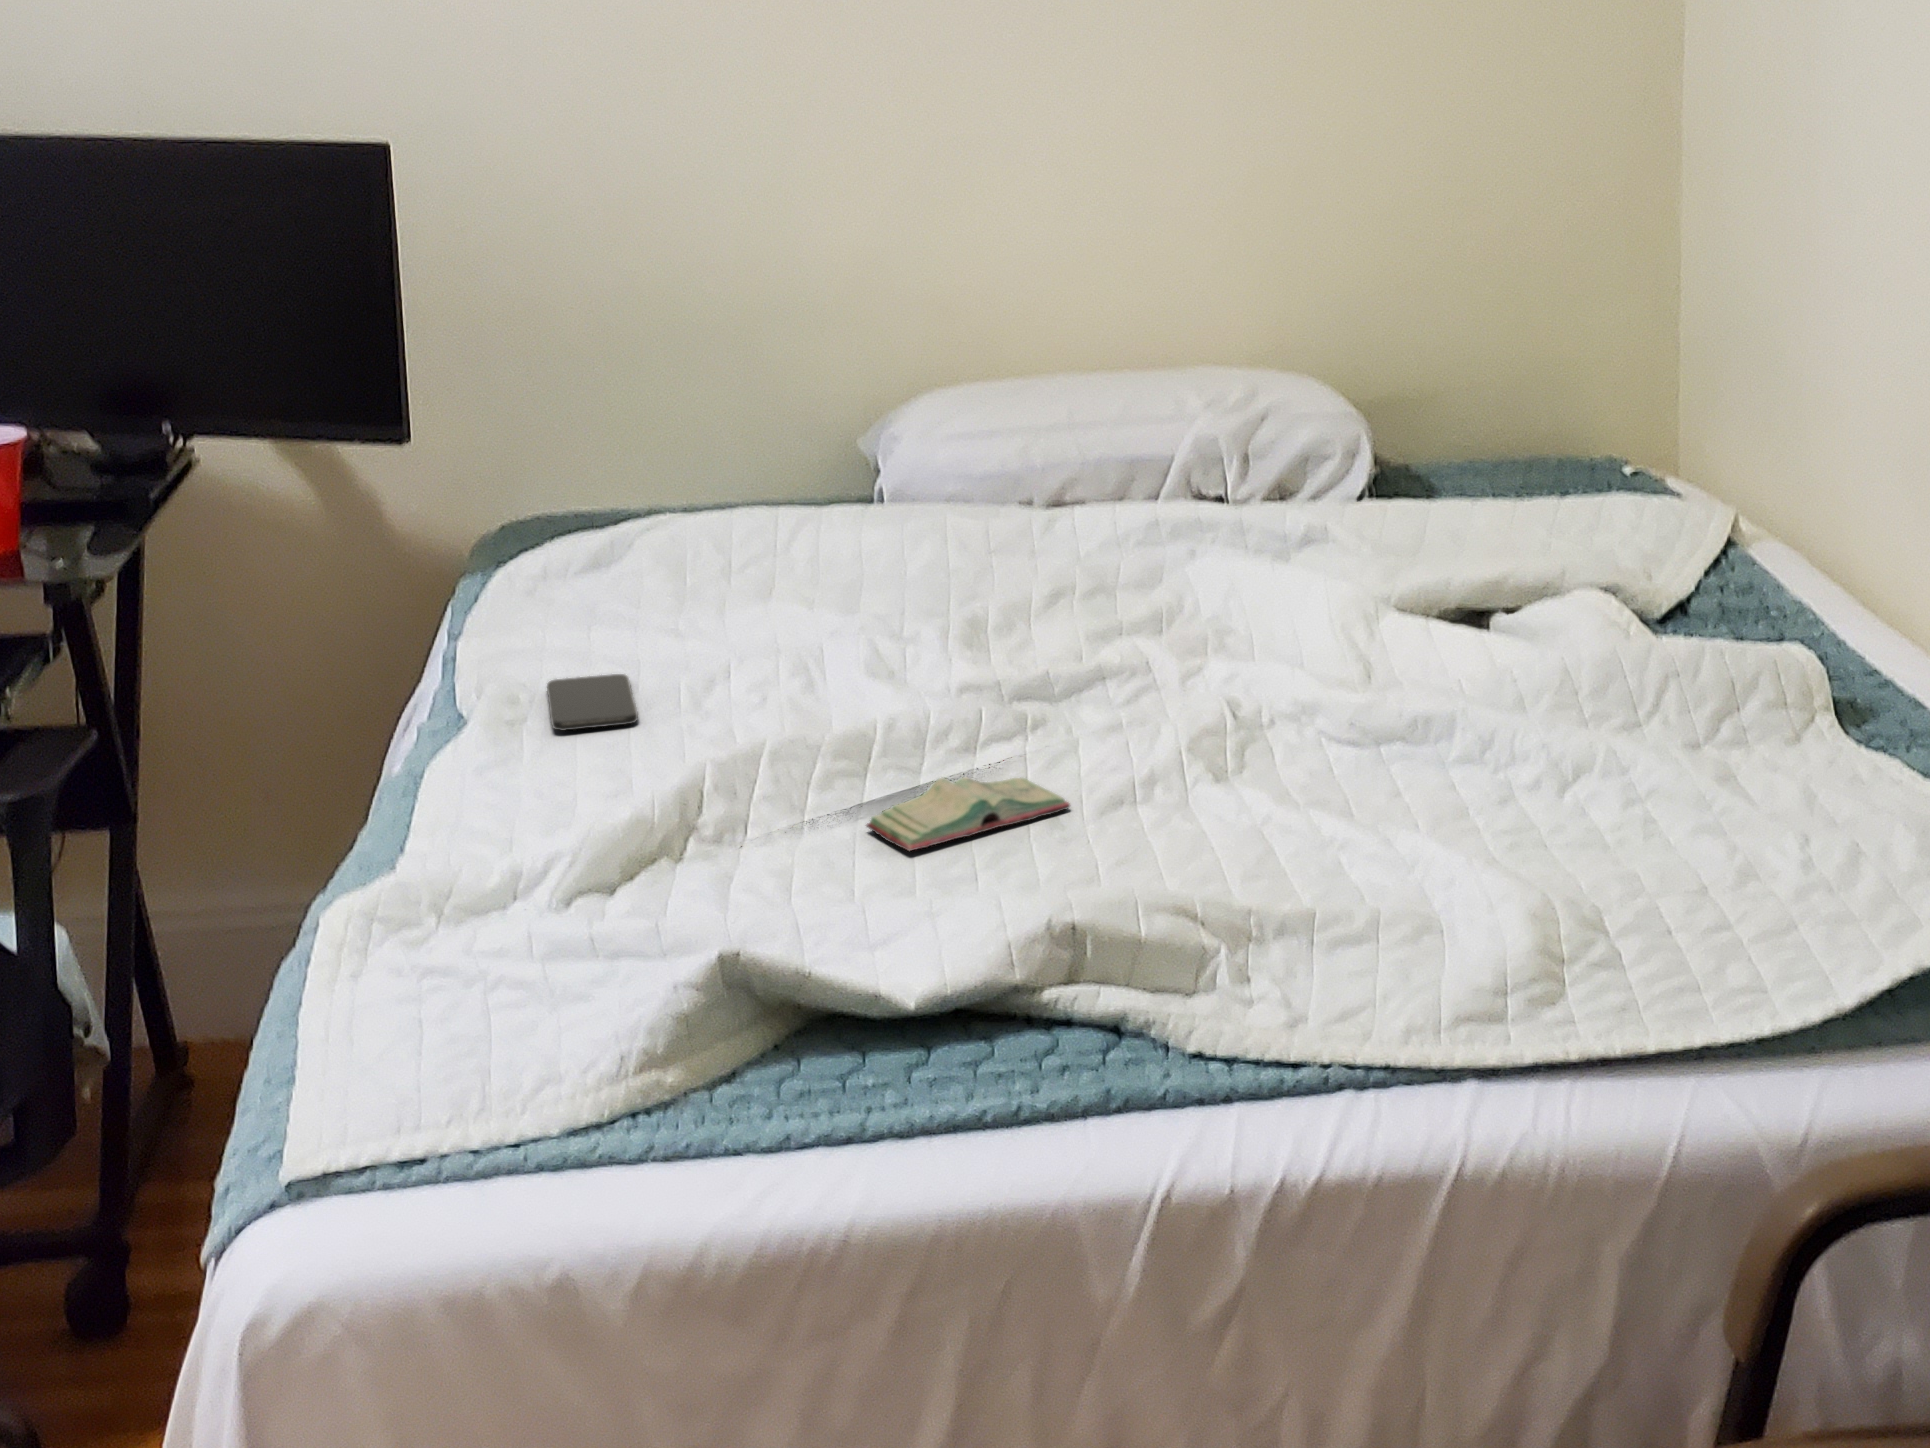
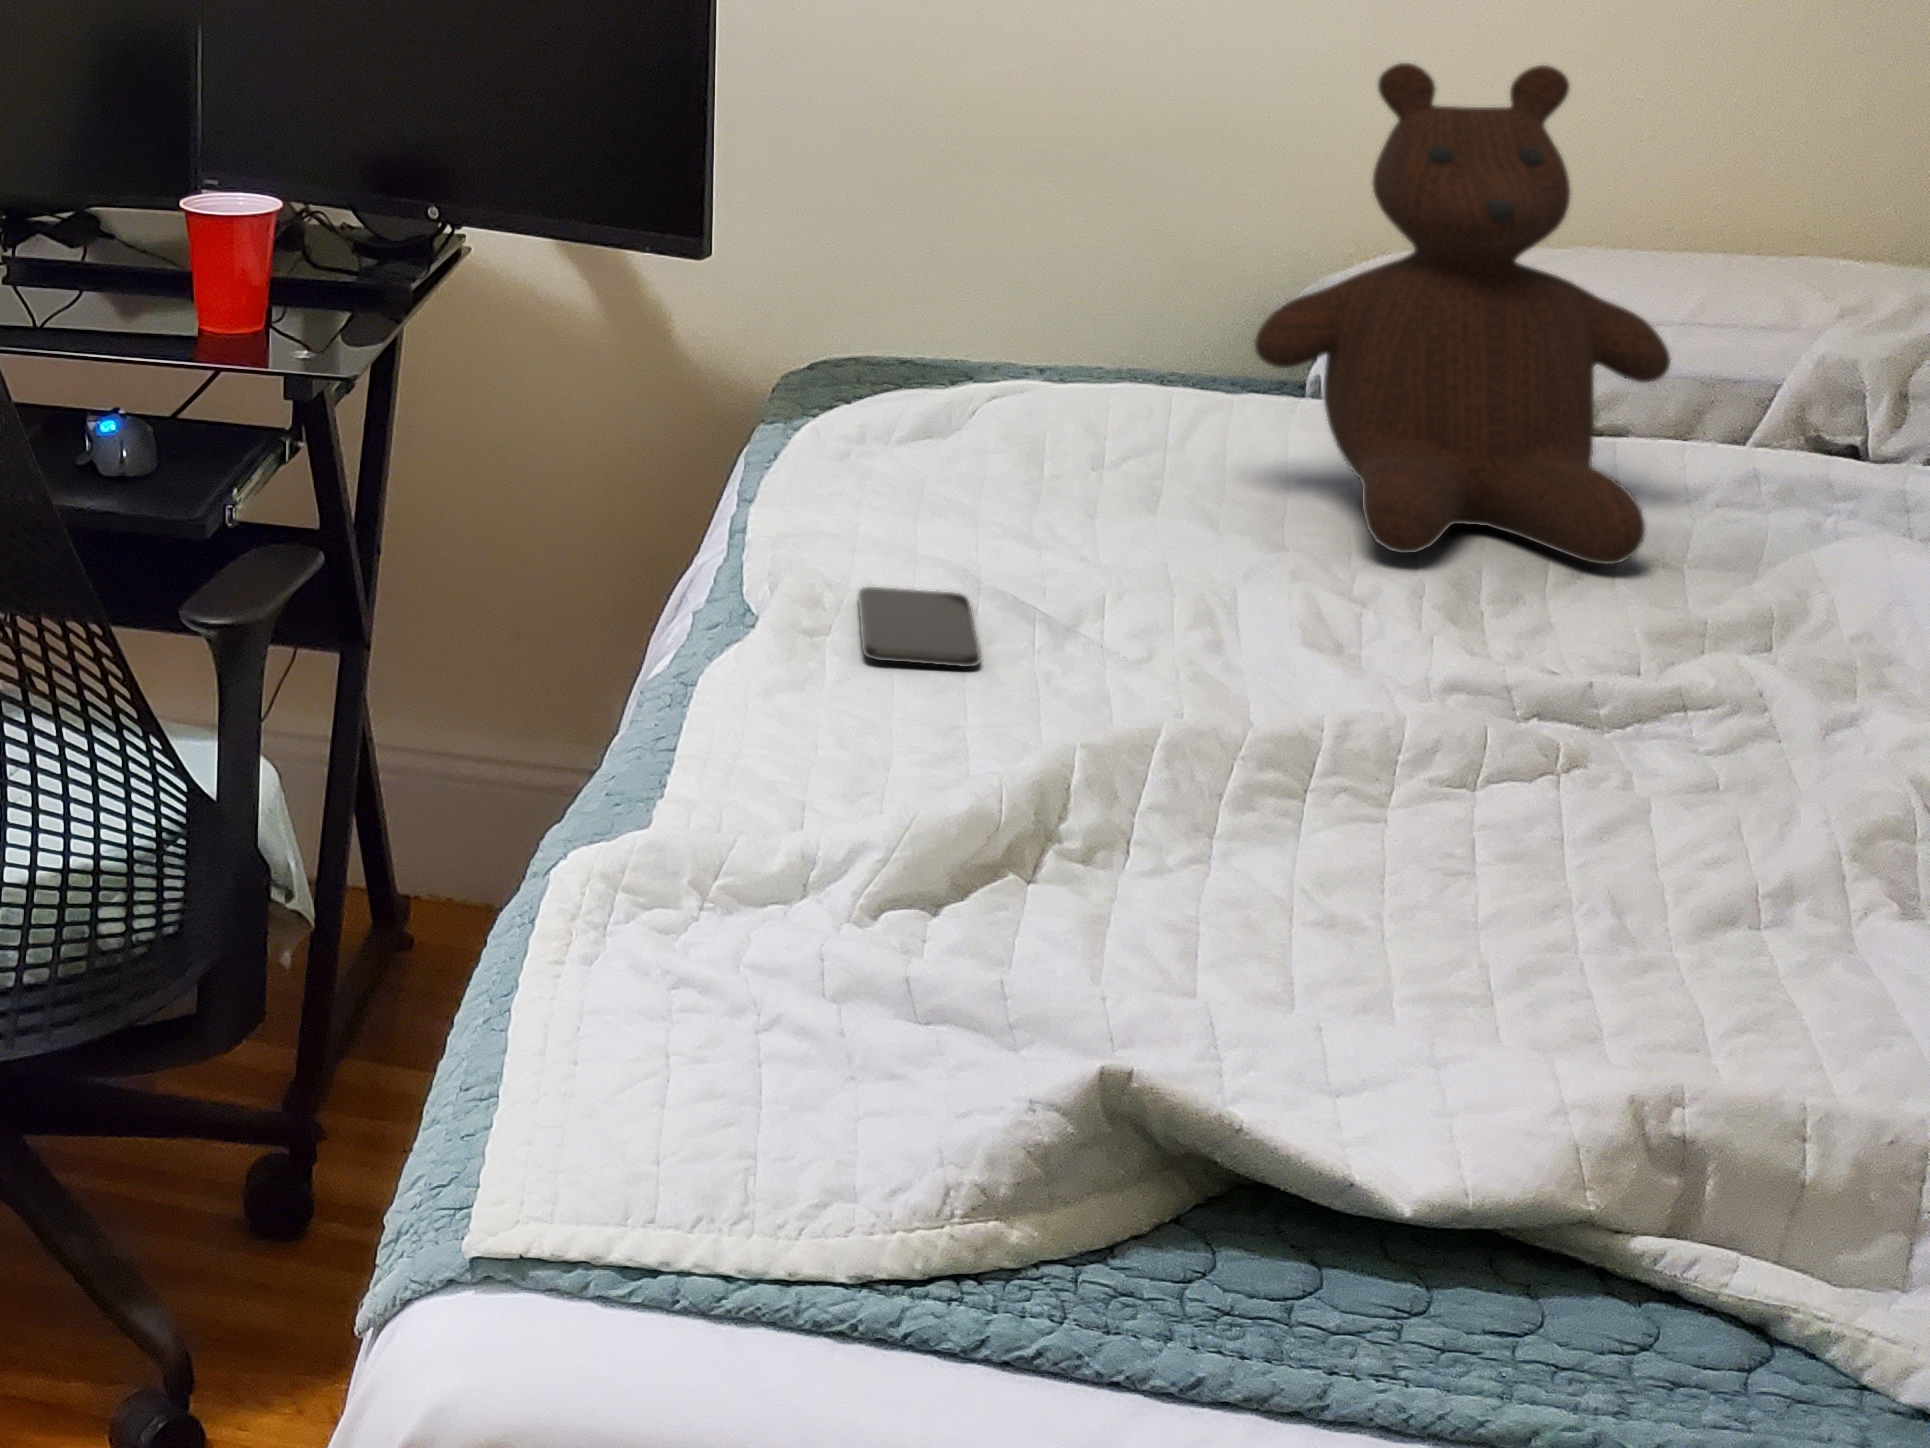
teddy bear: none [816,251,1077,599] -> present [1255,63,1671,565]
book: present [866,777,1070,851] -> none [1319,839,1667,945]

